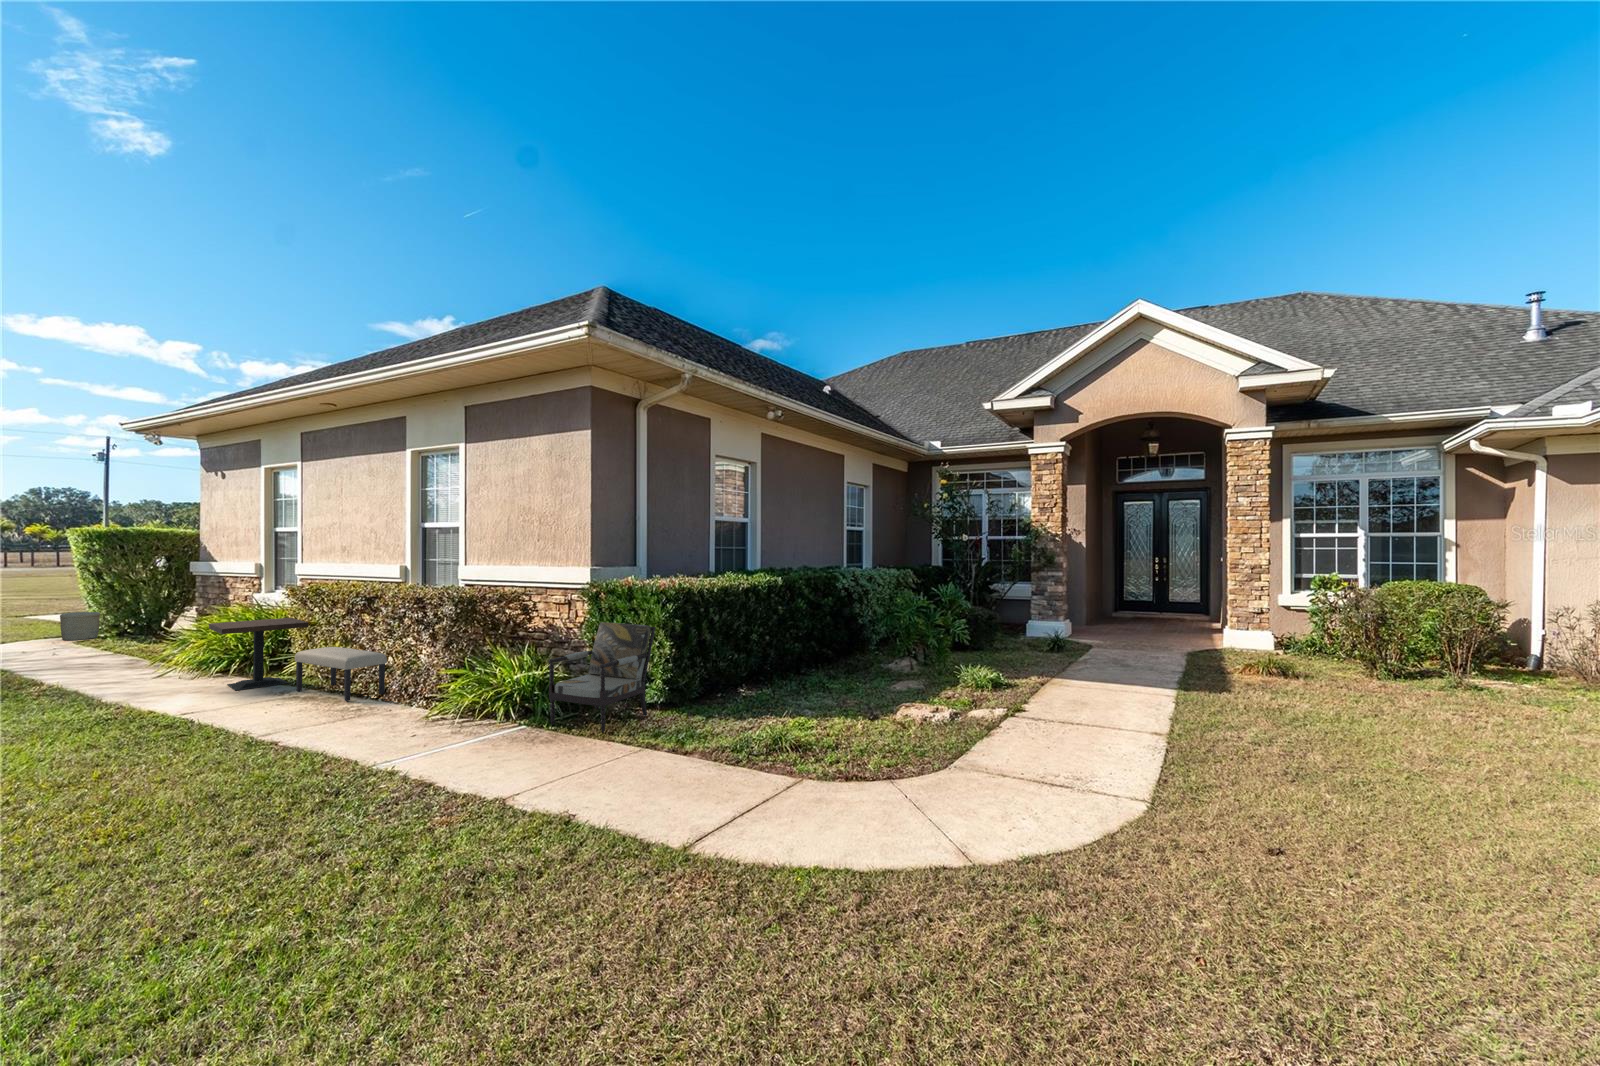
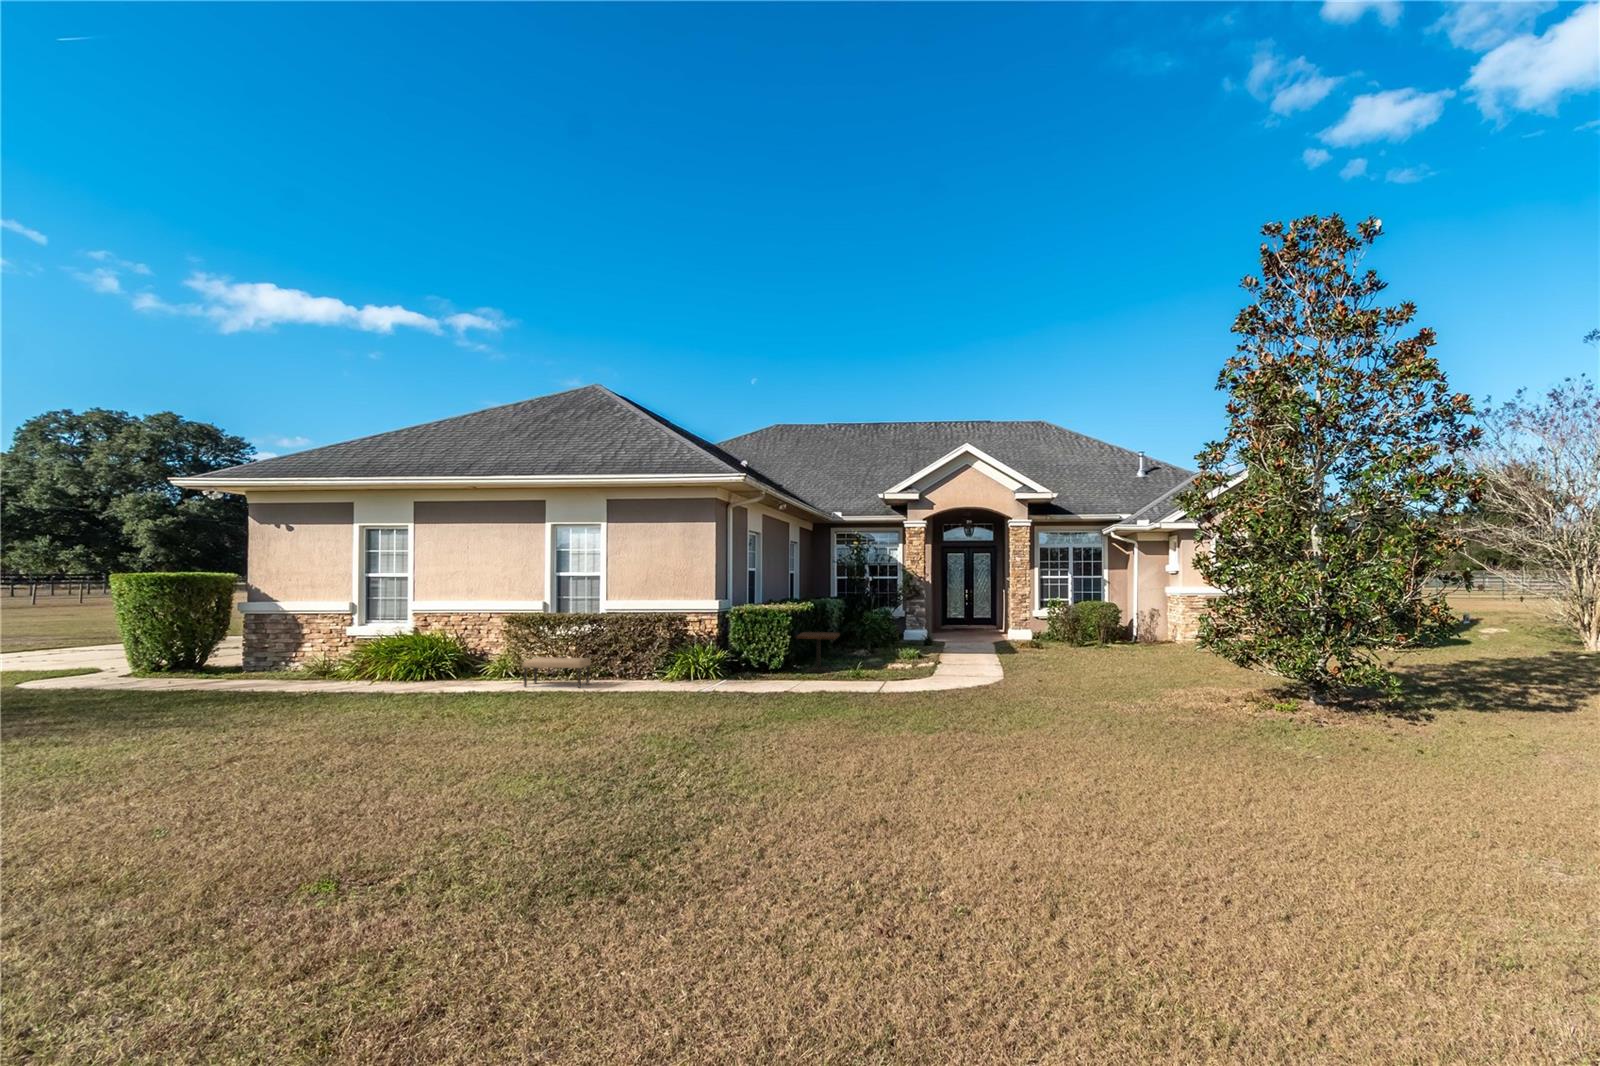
woven basket: present [60,612,100,641] -> none [121,650,156,676]
side table: present [209,618,308,691] -> present [797,632,840,673]
armchair: present [549,622,655,733] -> none [733,633,774,688]

